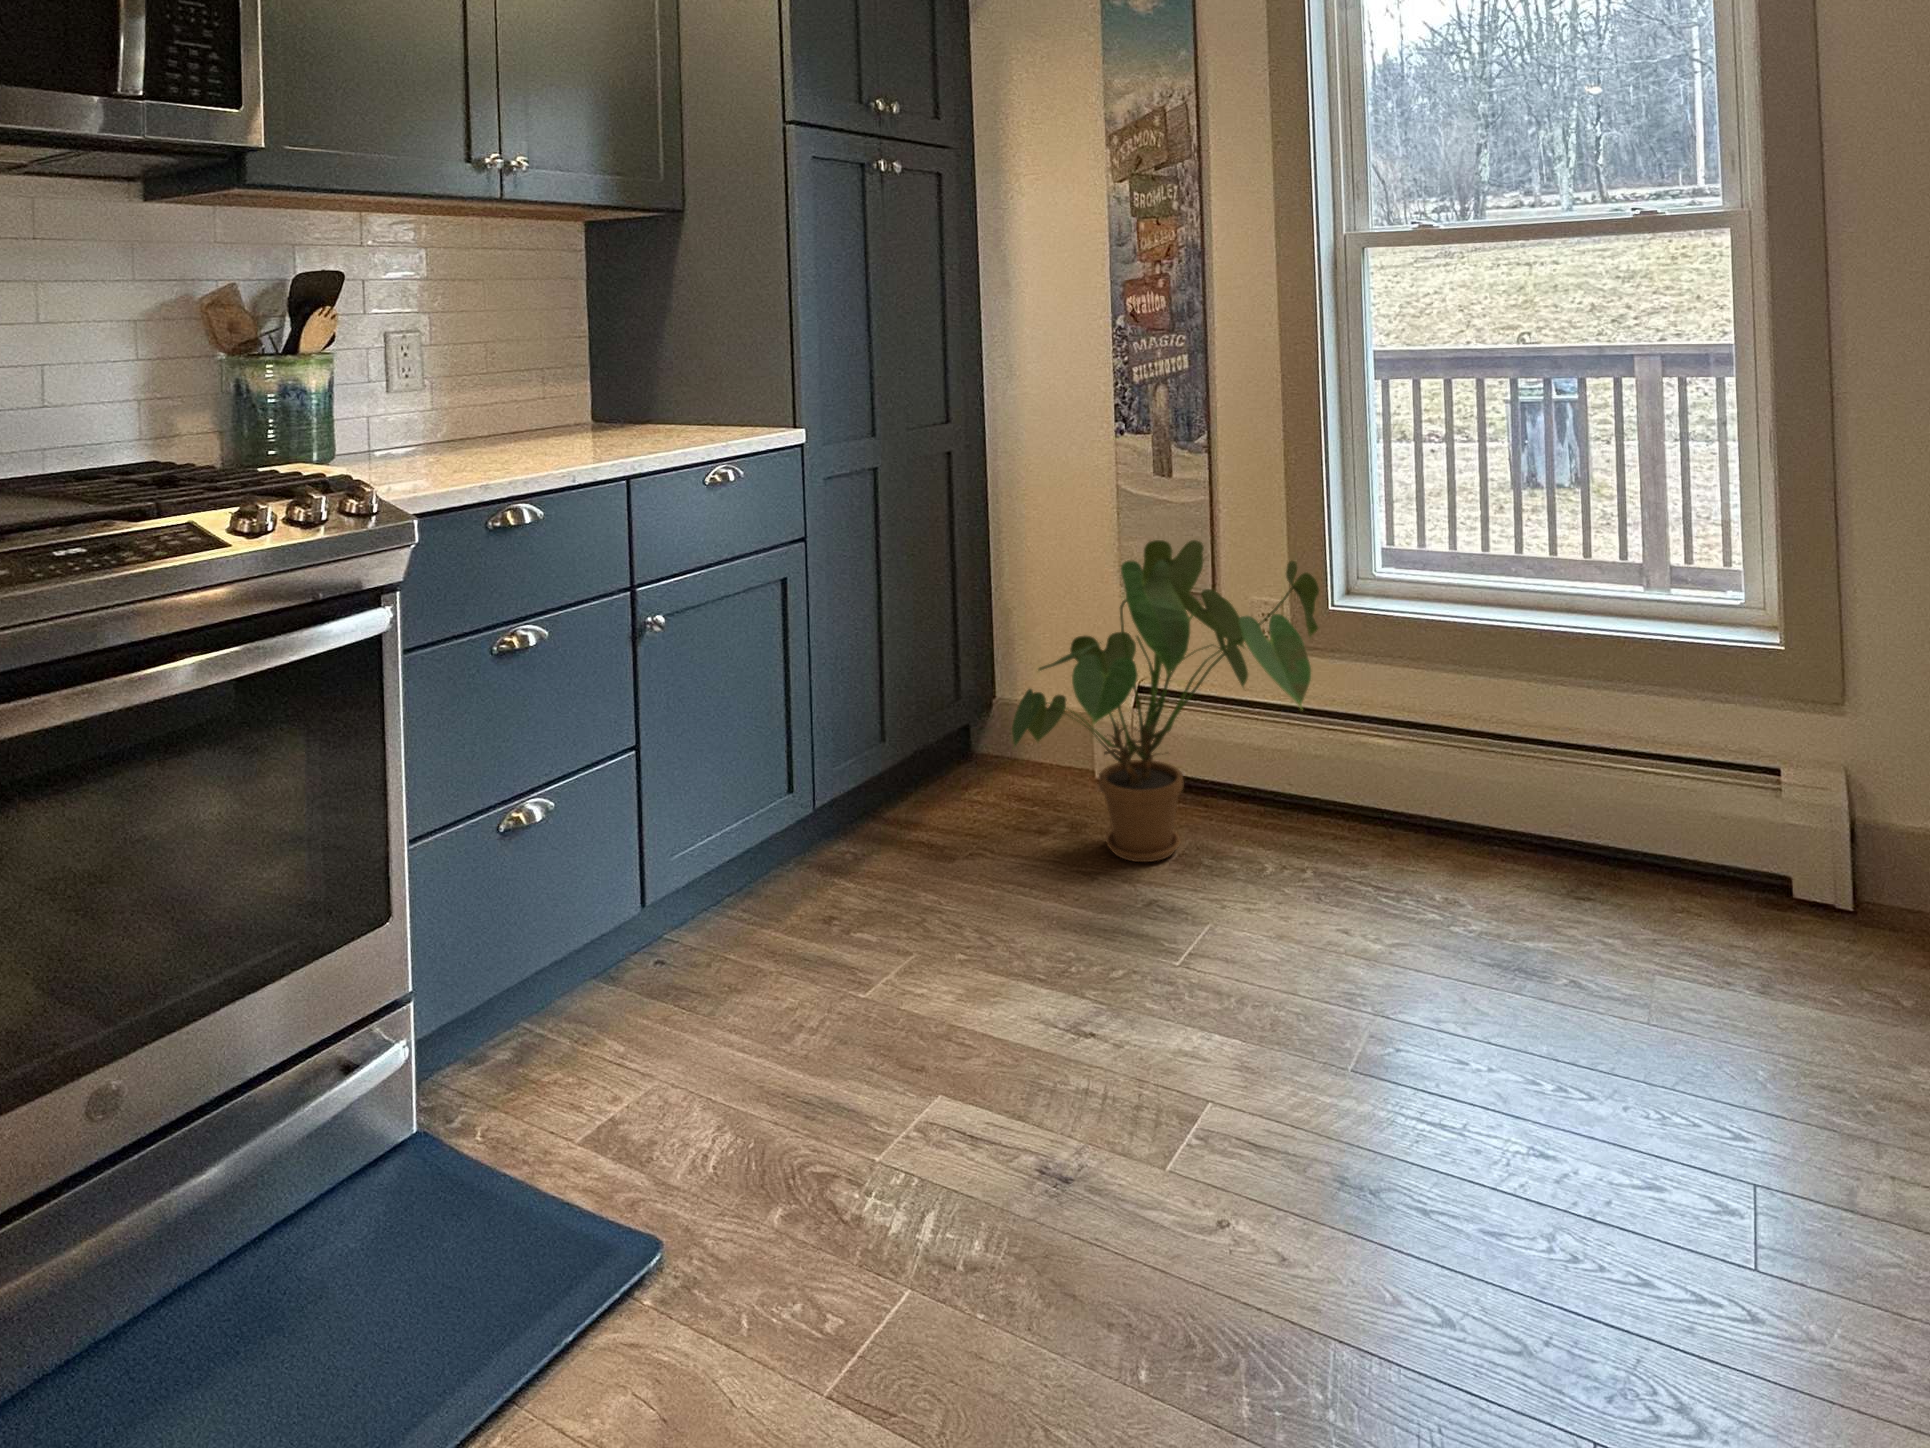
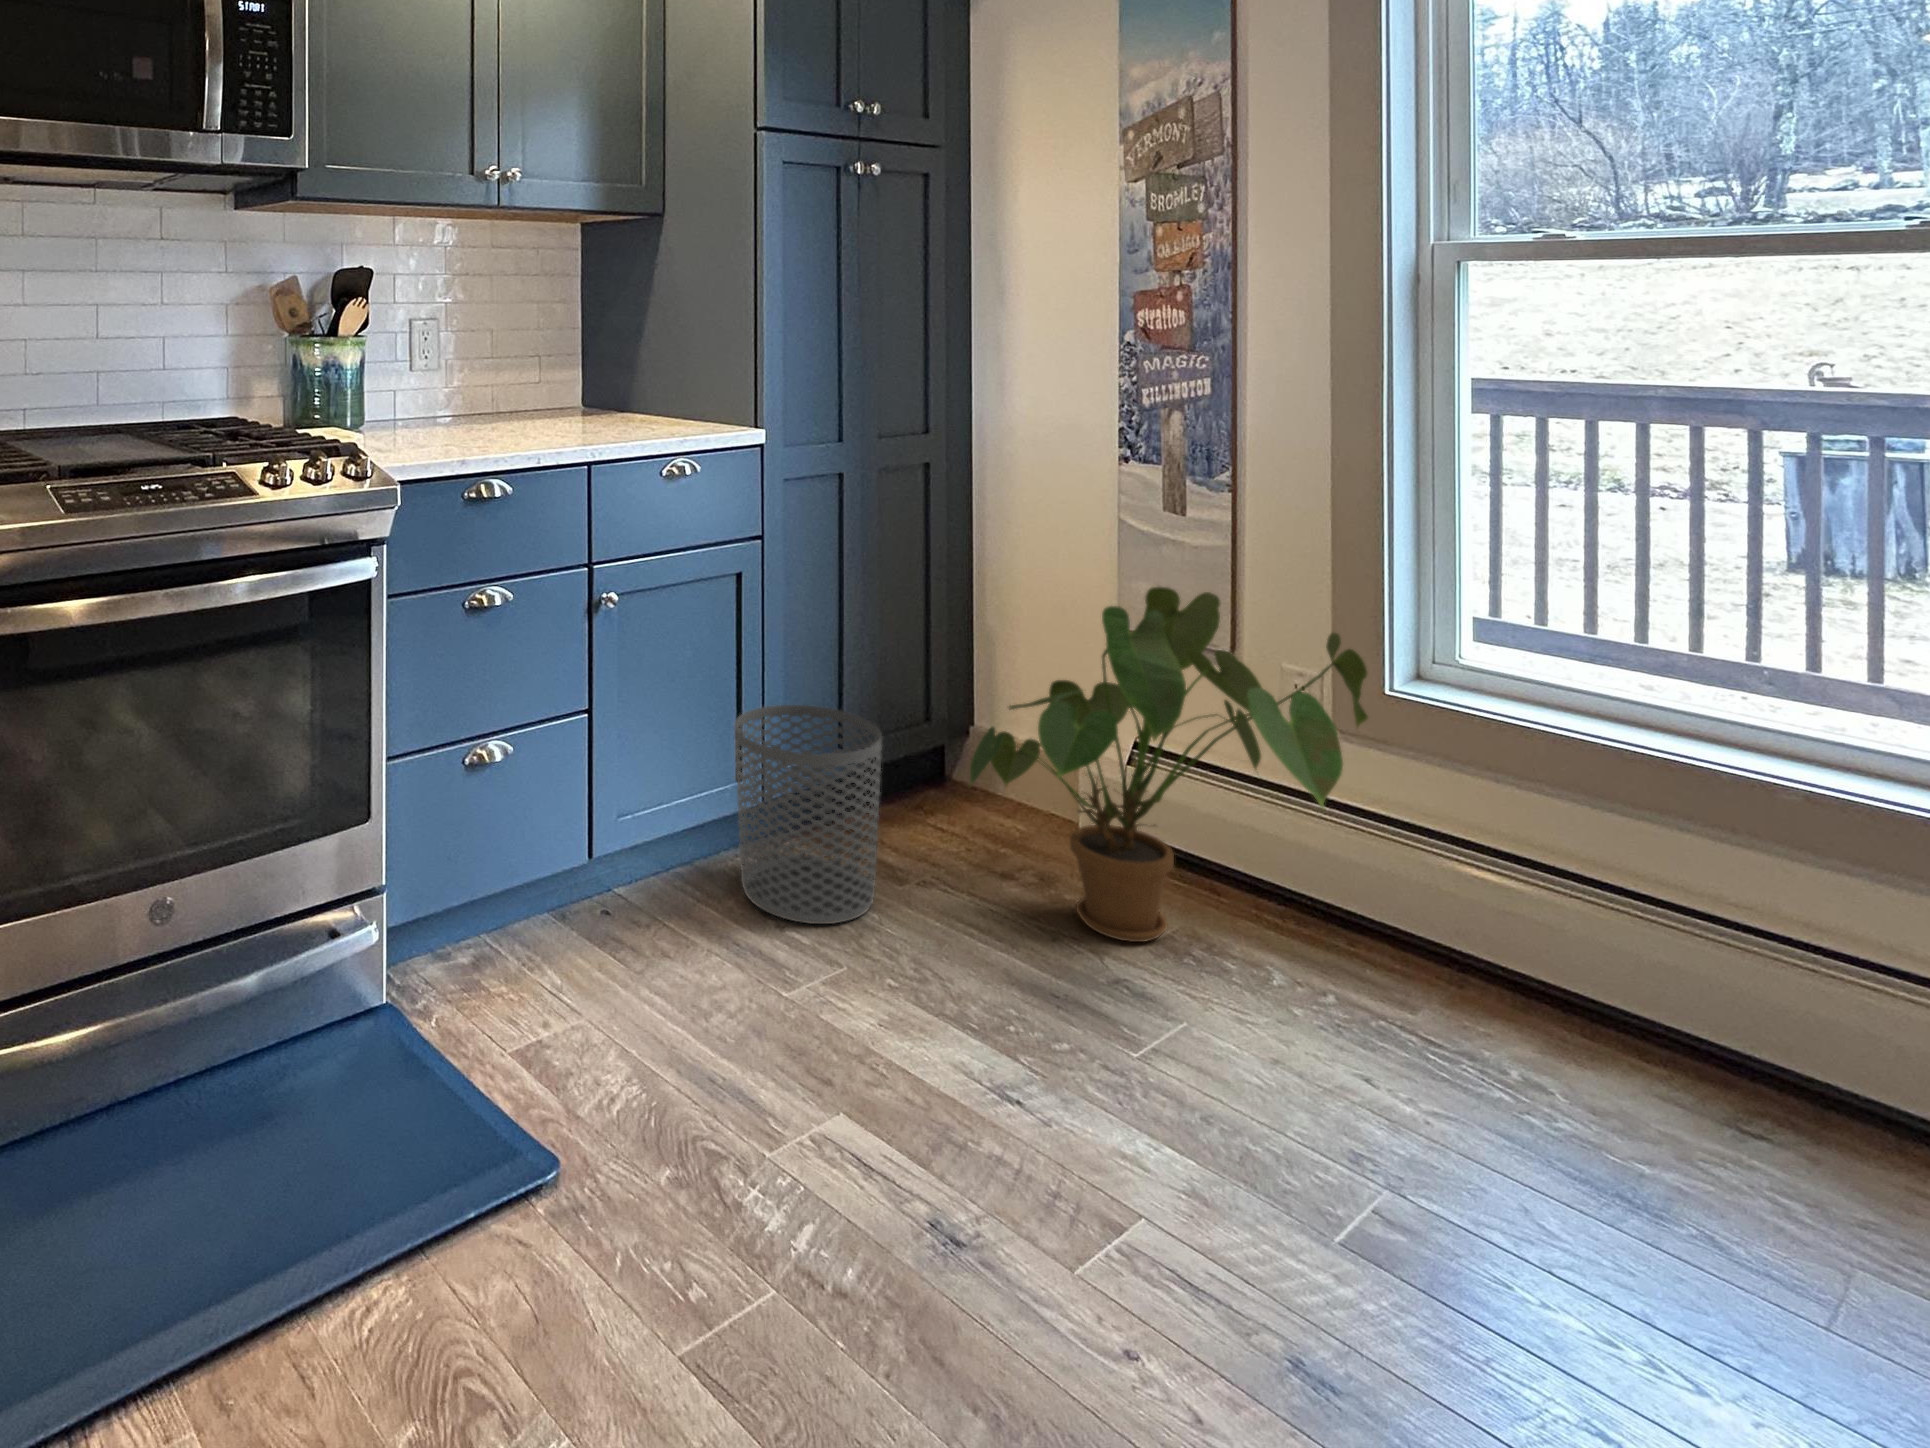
waste bin: none [788,698,933,917] -> present [734,705,882,924]

